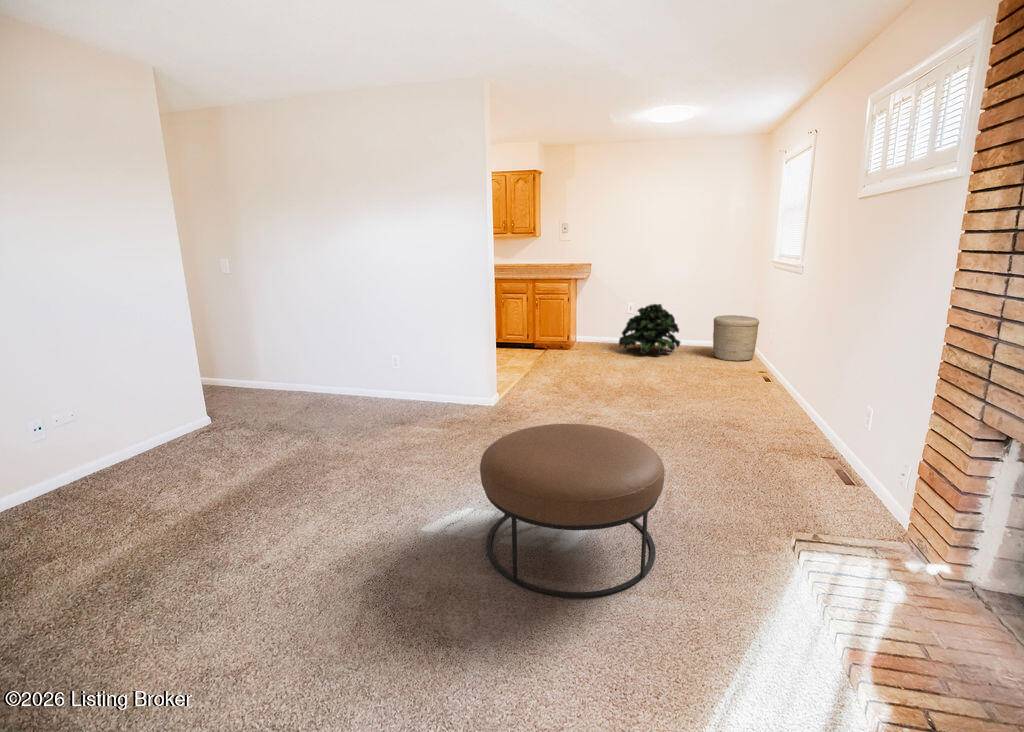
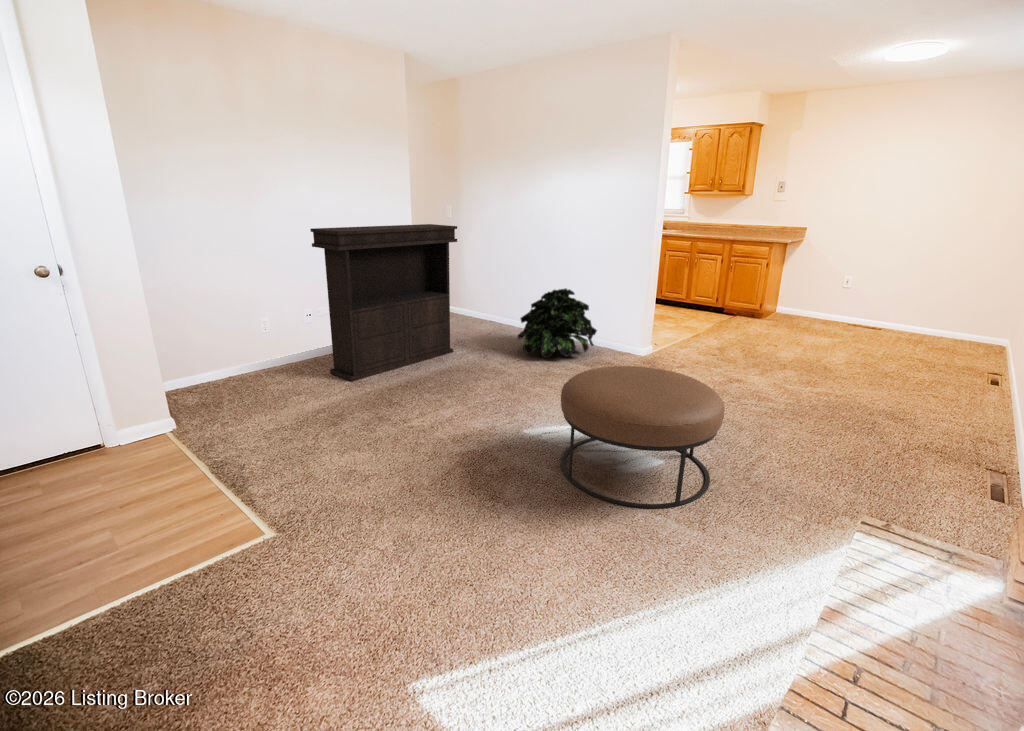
console table: none [37,285,274,514] -> present [310,224,457,381]
potted plant: present [619,304,680,354] -> present [518,289,597,358]
woven basket: present [713,315,759,361] -> none [943,301,1018,359]

